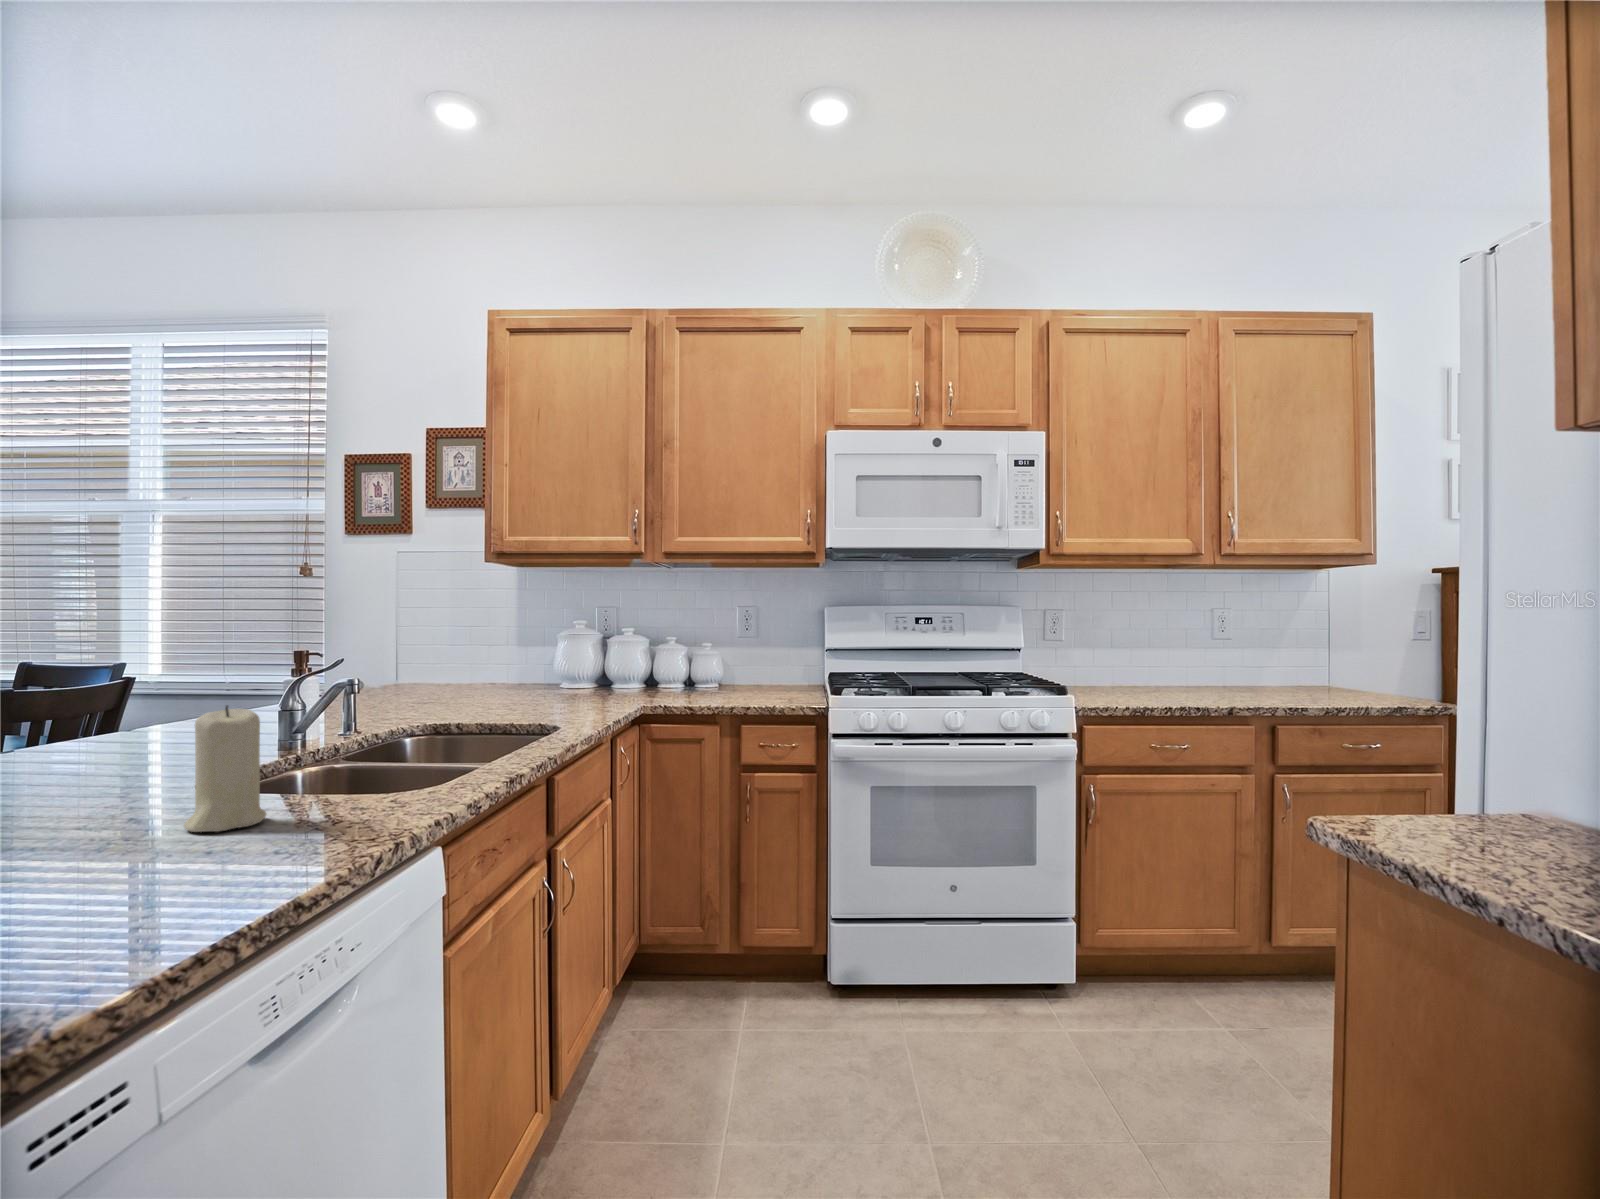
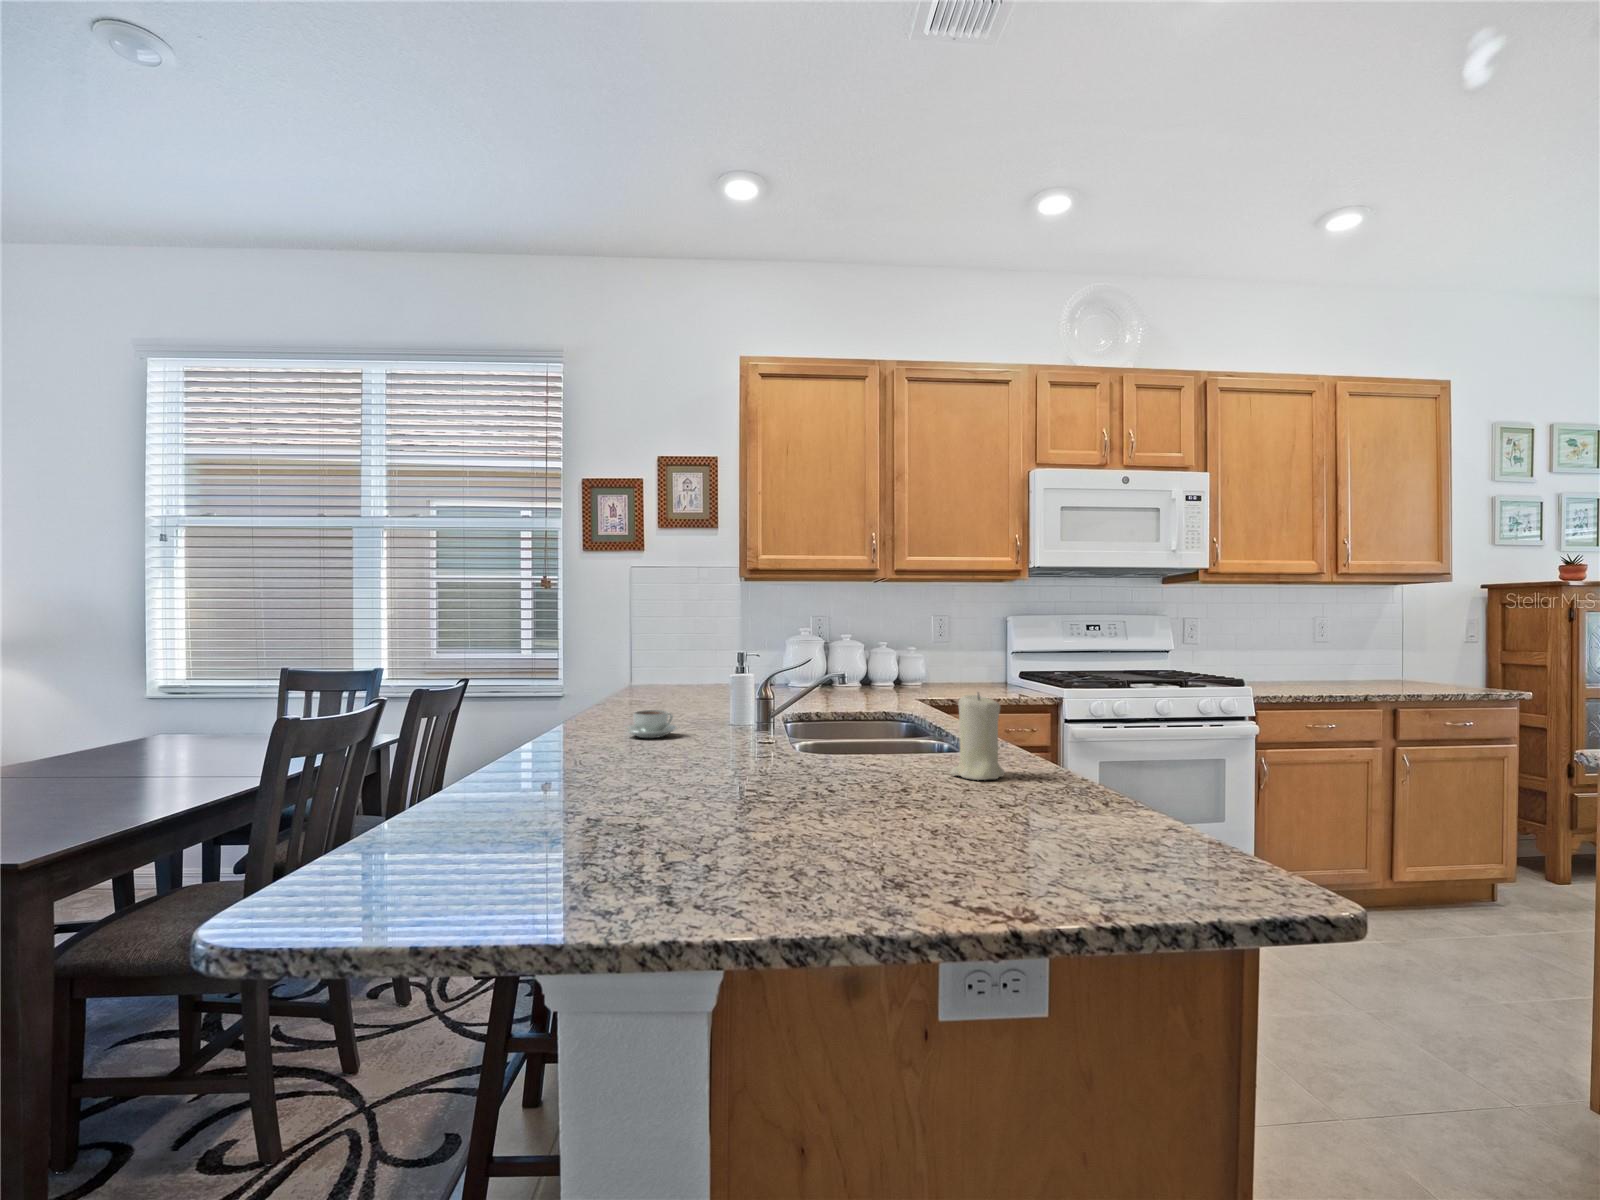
coffee cup: none [78,718,164,753] -> present [624,710,677,738]

